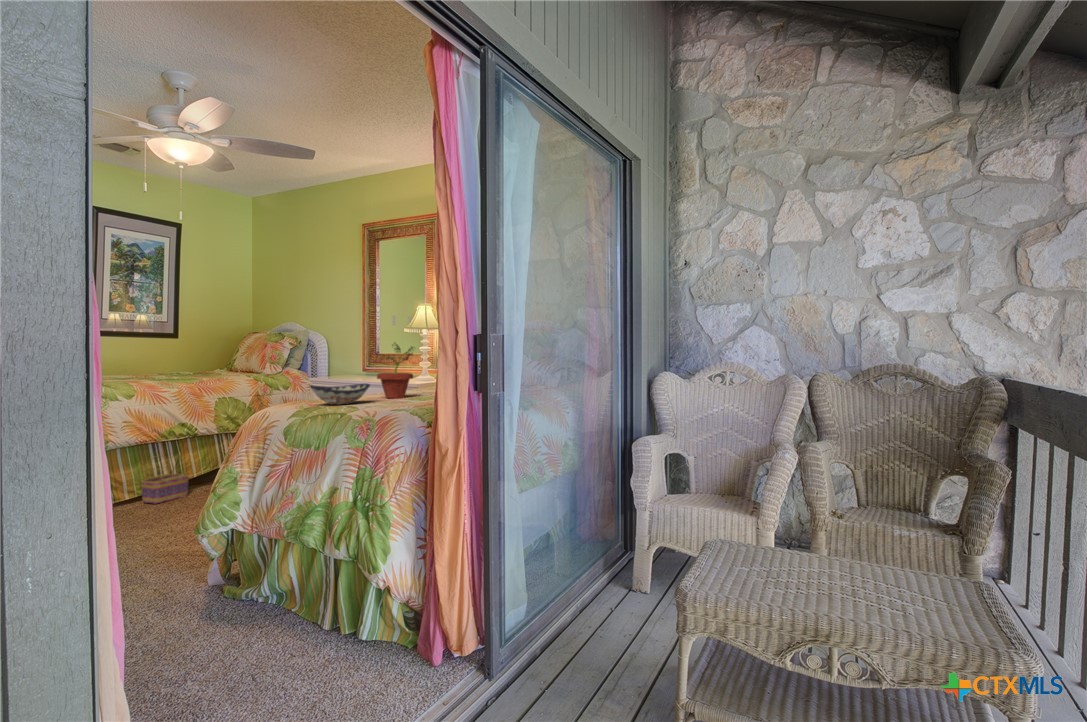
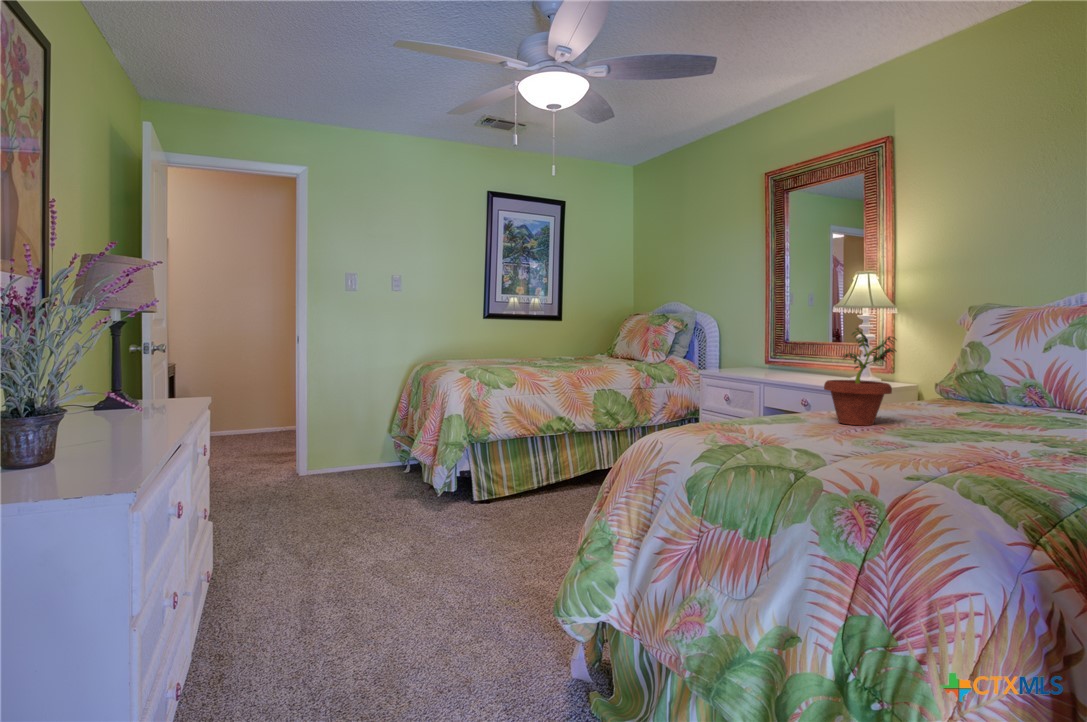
decorative bowl: present [310,384,370,405] -> none [720,398,823,434]
basket: present [142,458,189,504] -> none [519,452,565,507]

